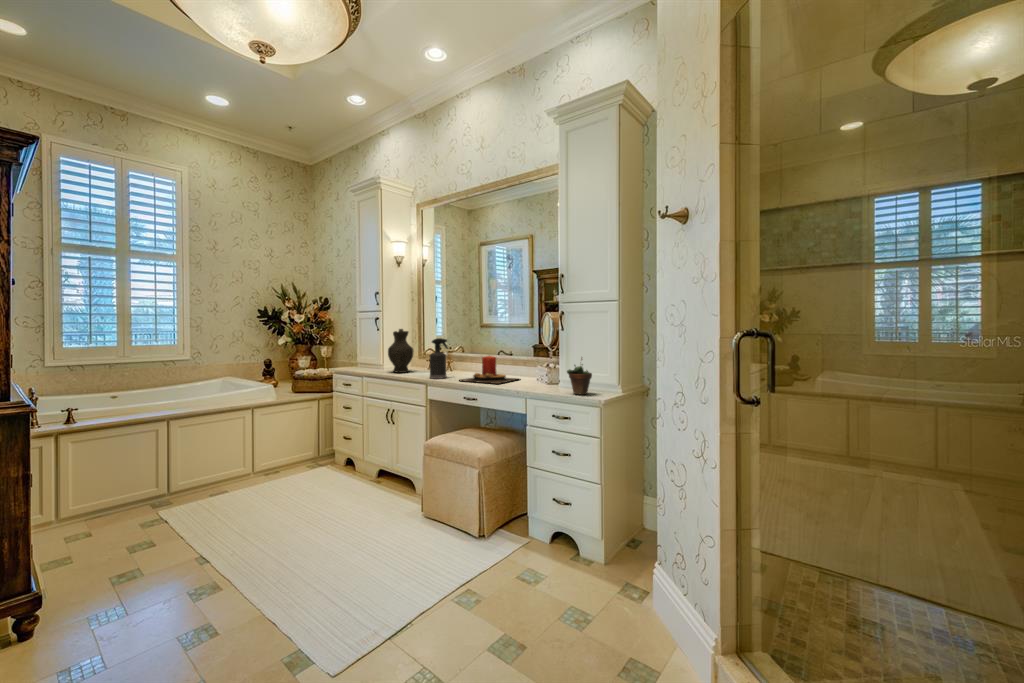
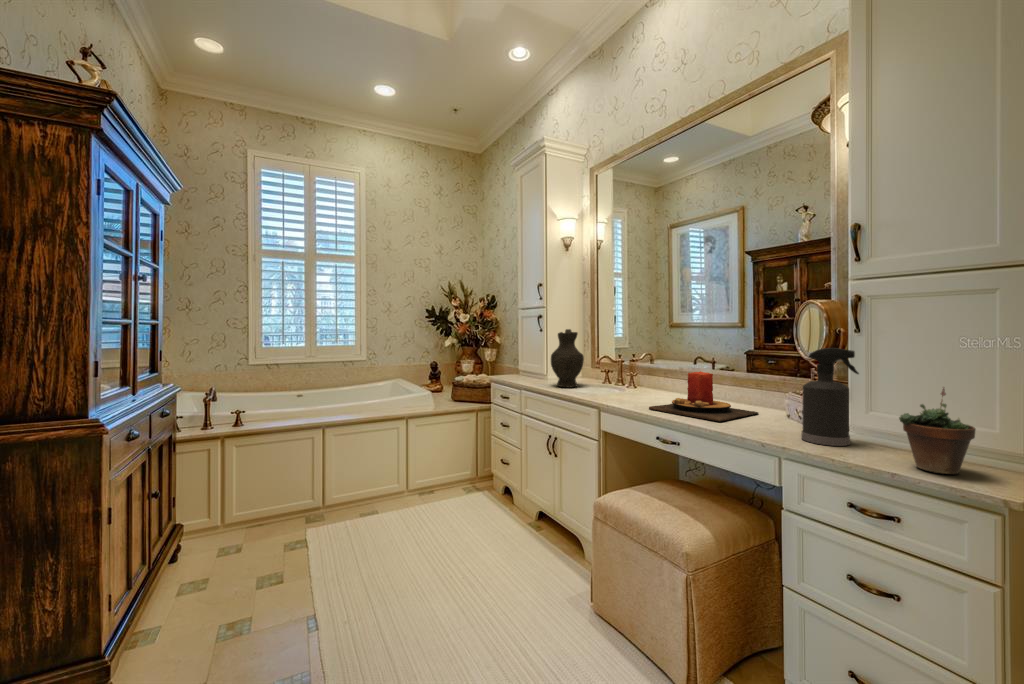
spray bottle: present [430,338,448,379] -> present [801,348,859,446]

